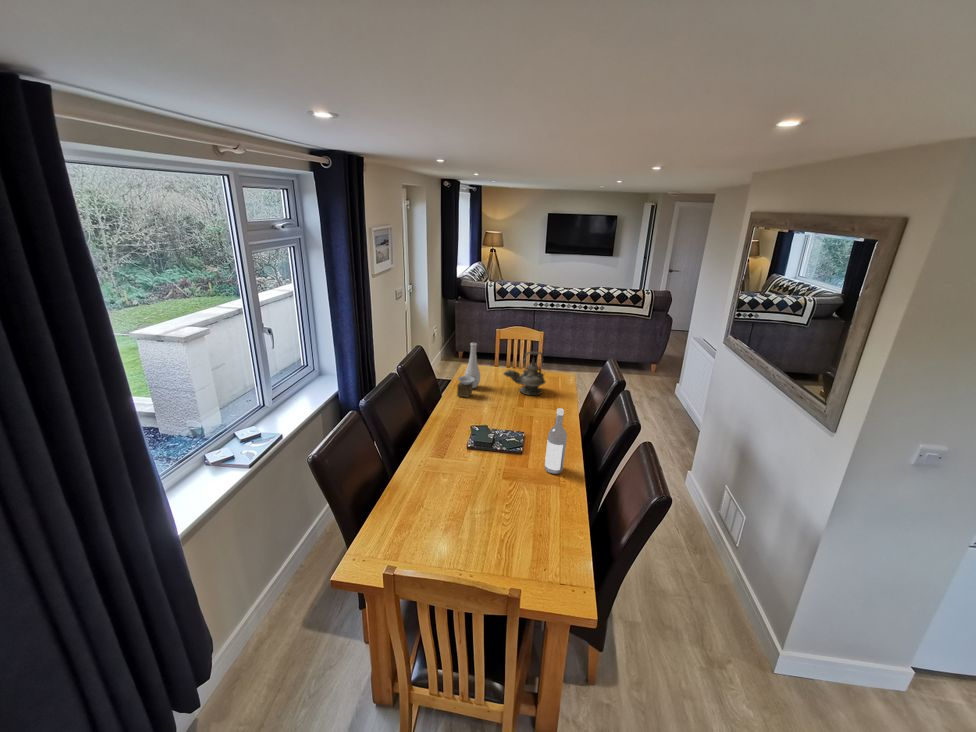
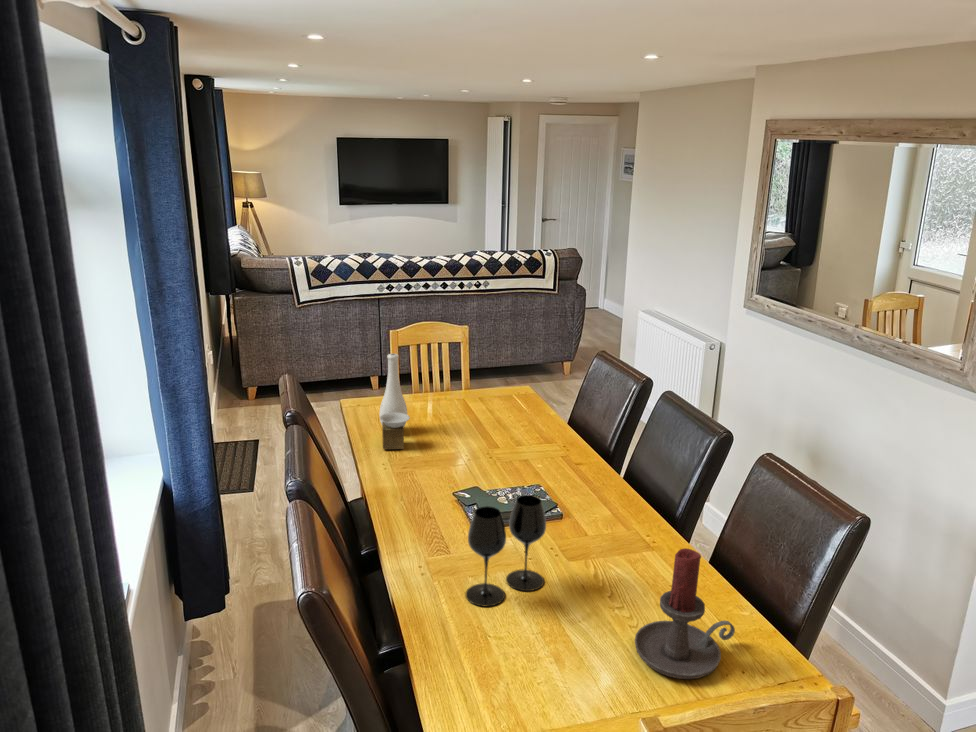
teapot: present [504,352,545,395] -> none [450,354,514,428]
wine bottle: present [545,408,567,474] -> none [611,429,645,535]
wine glass: none [429,434,480,492] -> present [466,495,546,607]
candle holder: none [489,485,557,565] -> present [635,548,735,679]

